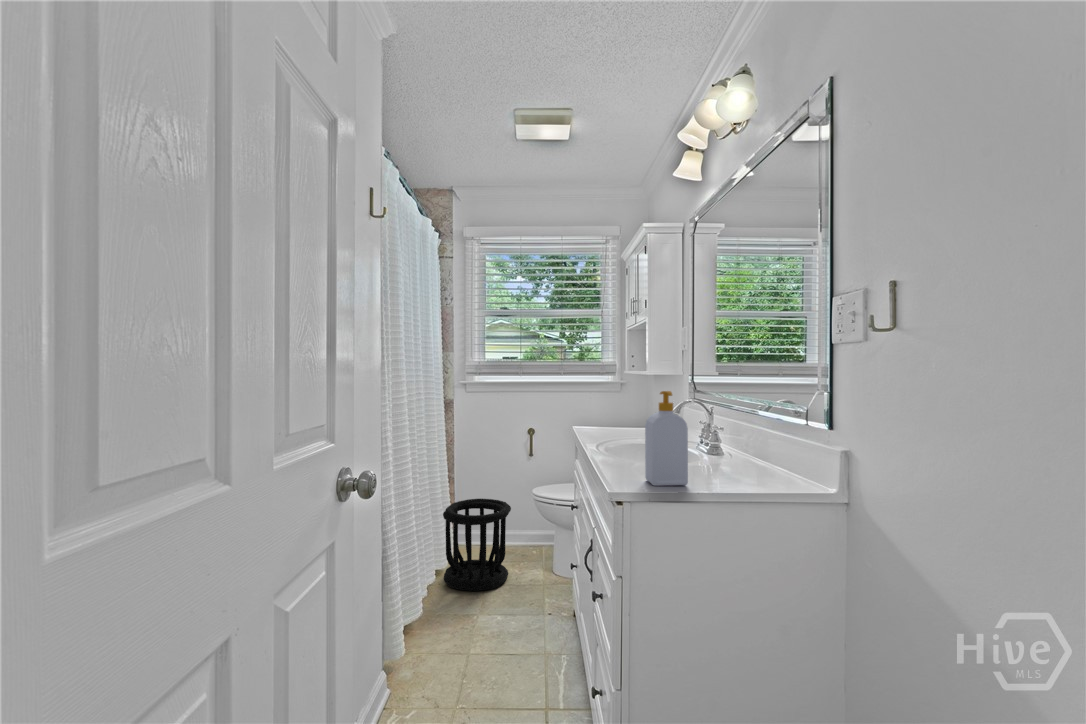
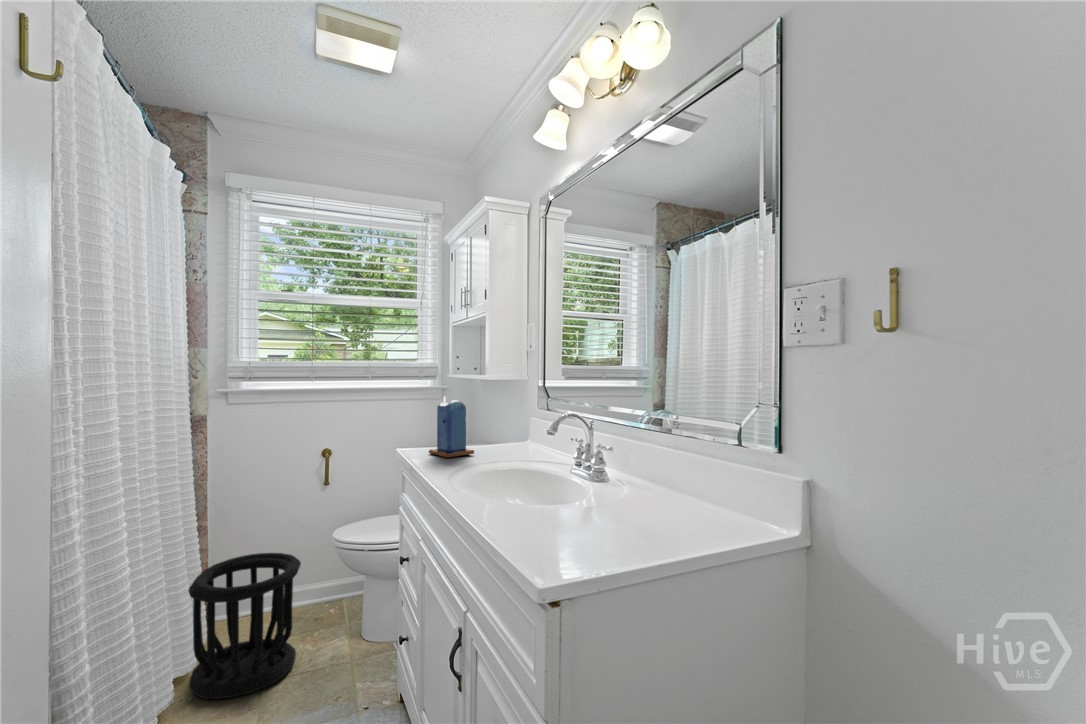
candle: none [593,386,627,433] -> present [429,396,474,458]
soap bottle: present [645,391,688,486] -> none [570,412,634,559]

